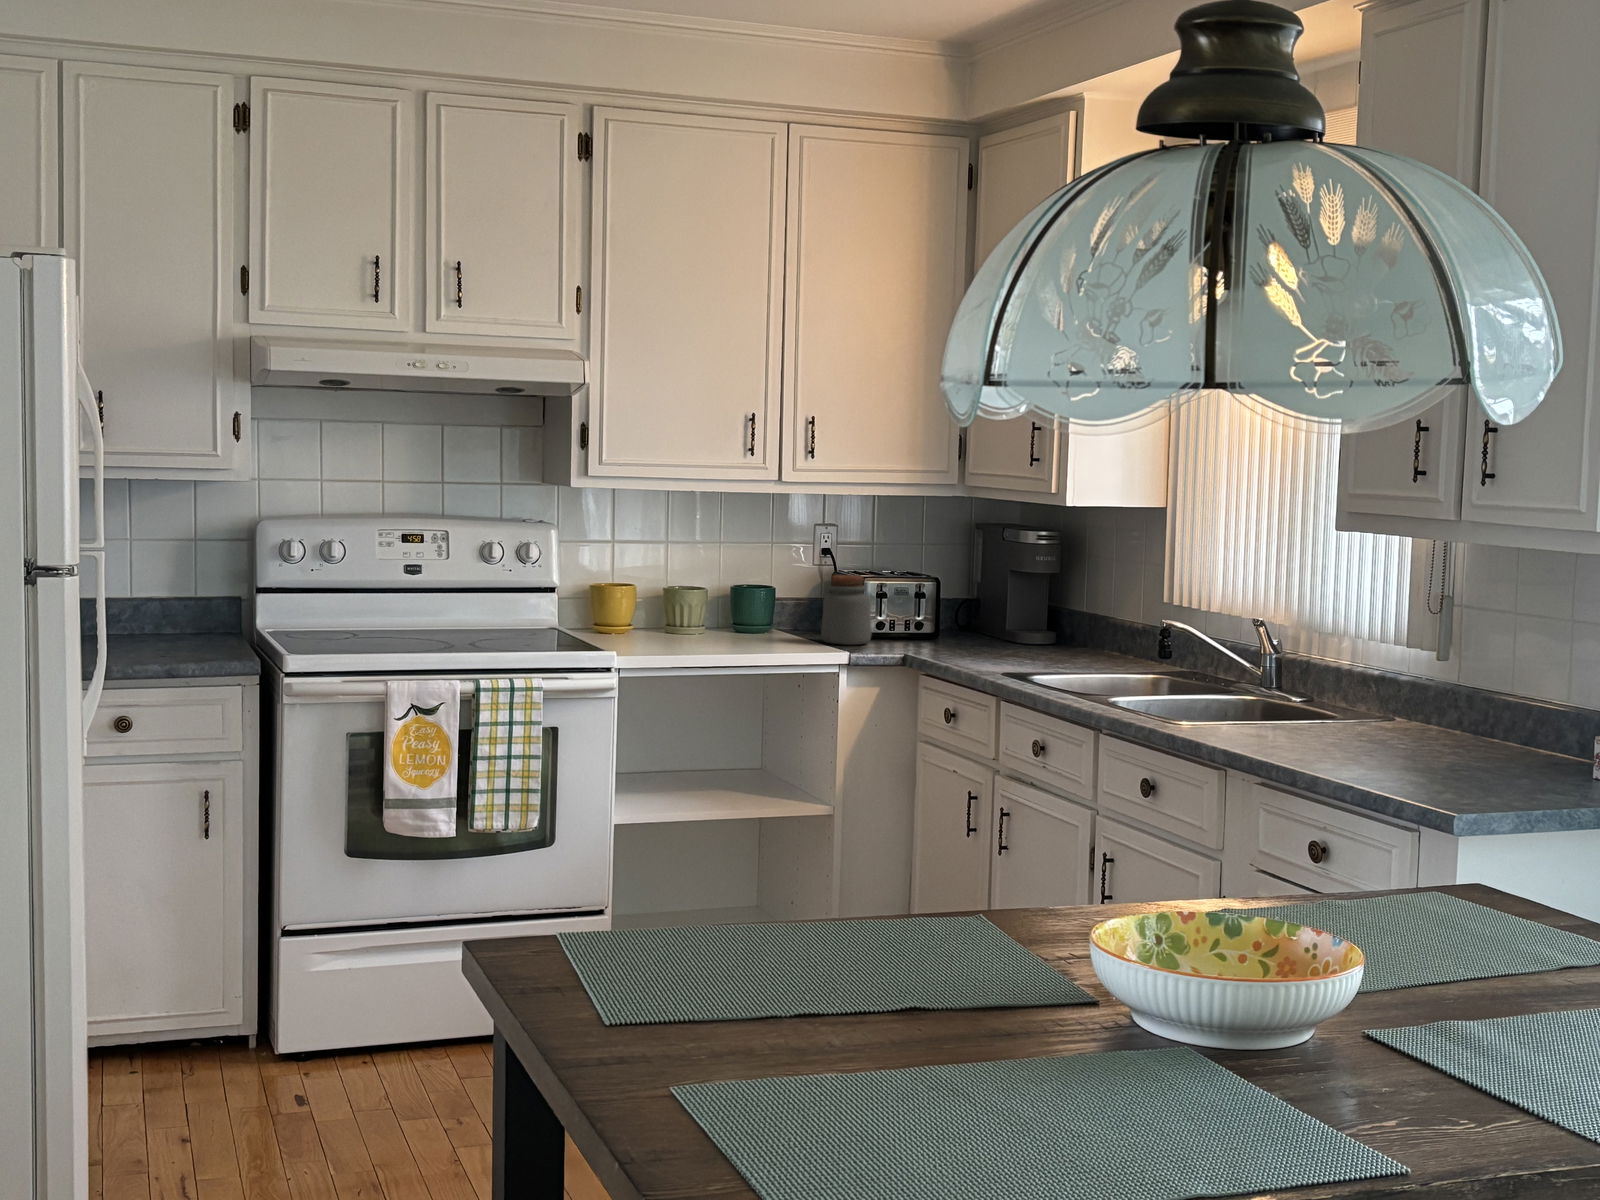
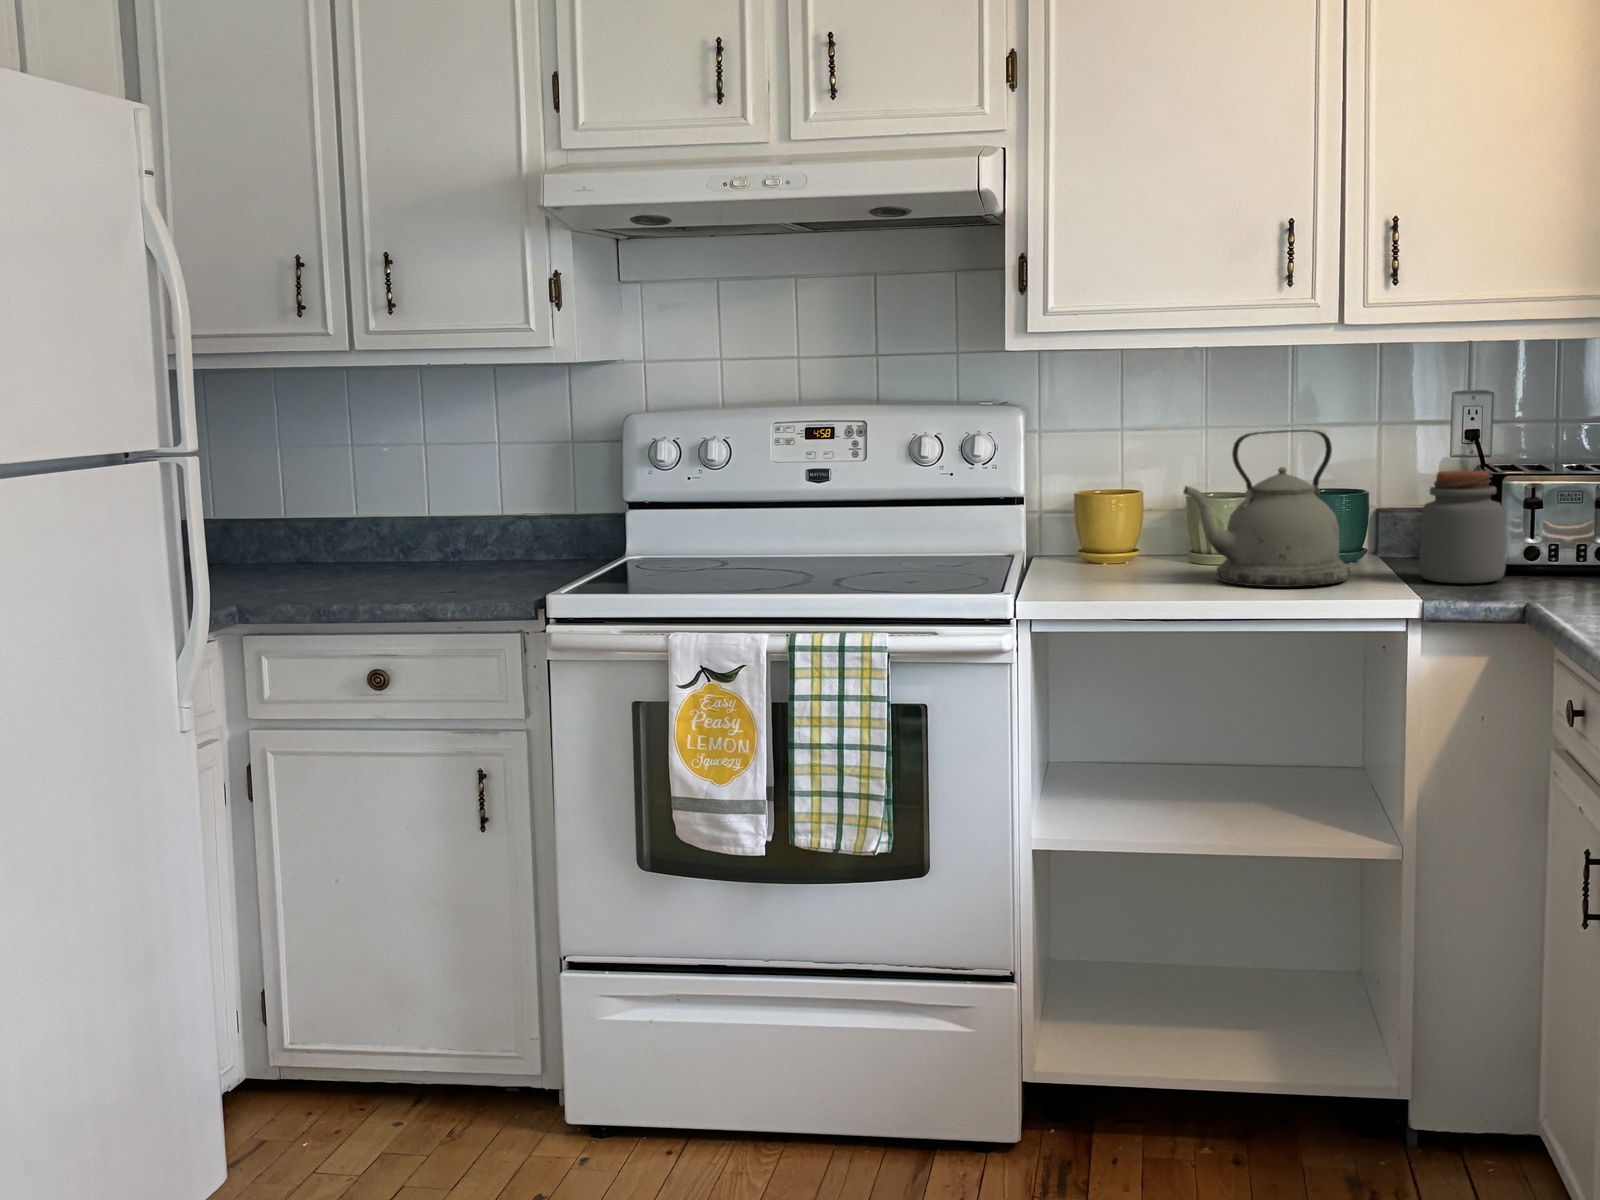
kettle: none [692,547,785,647] -> present [1184,430,1350,587]

